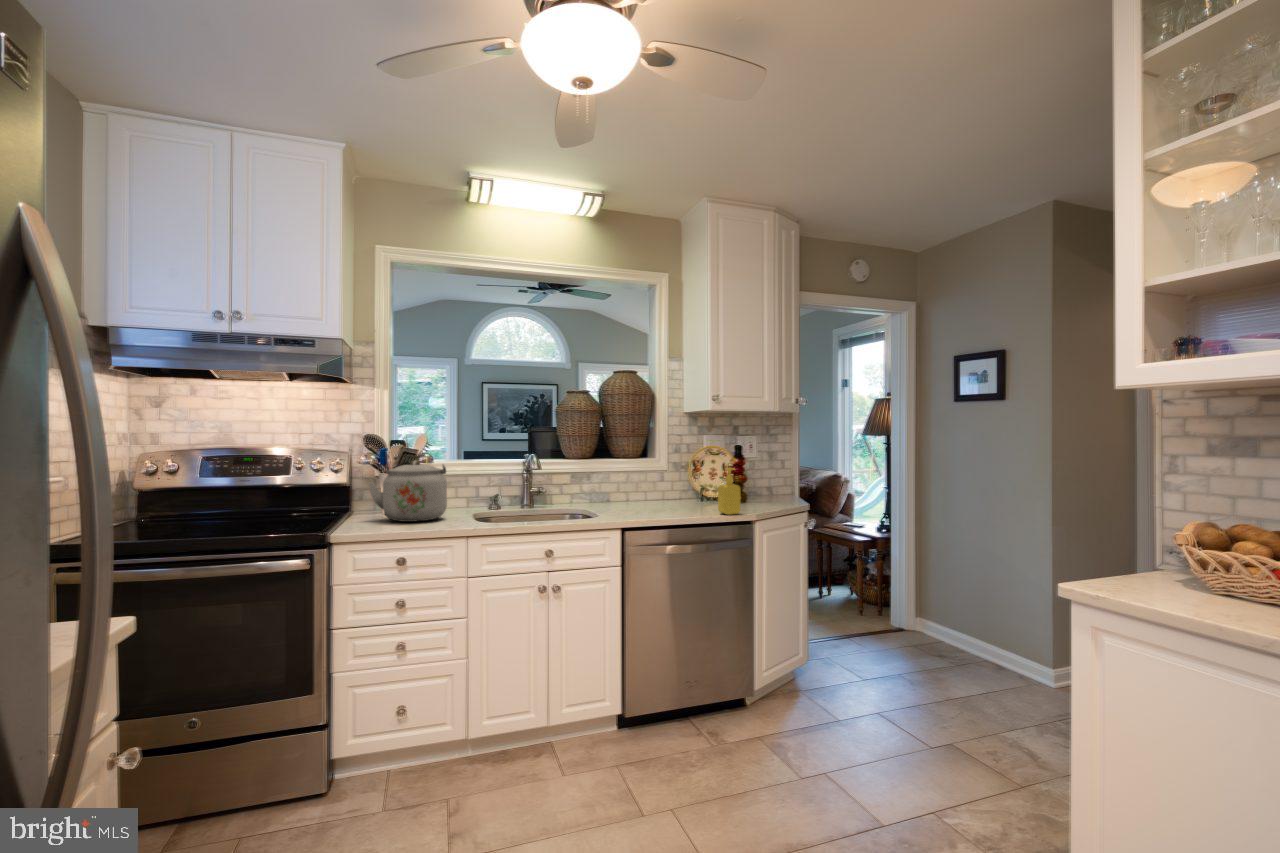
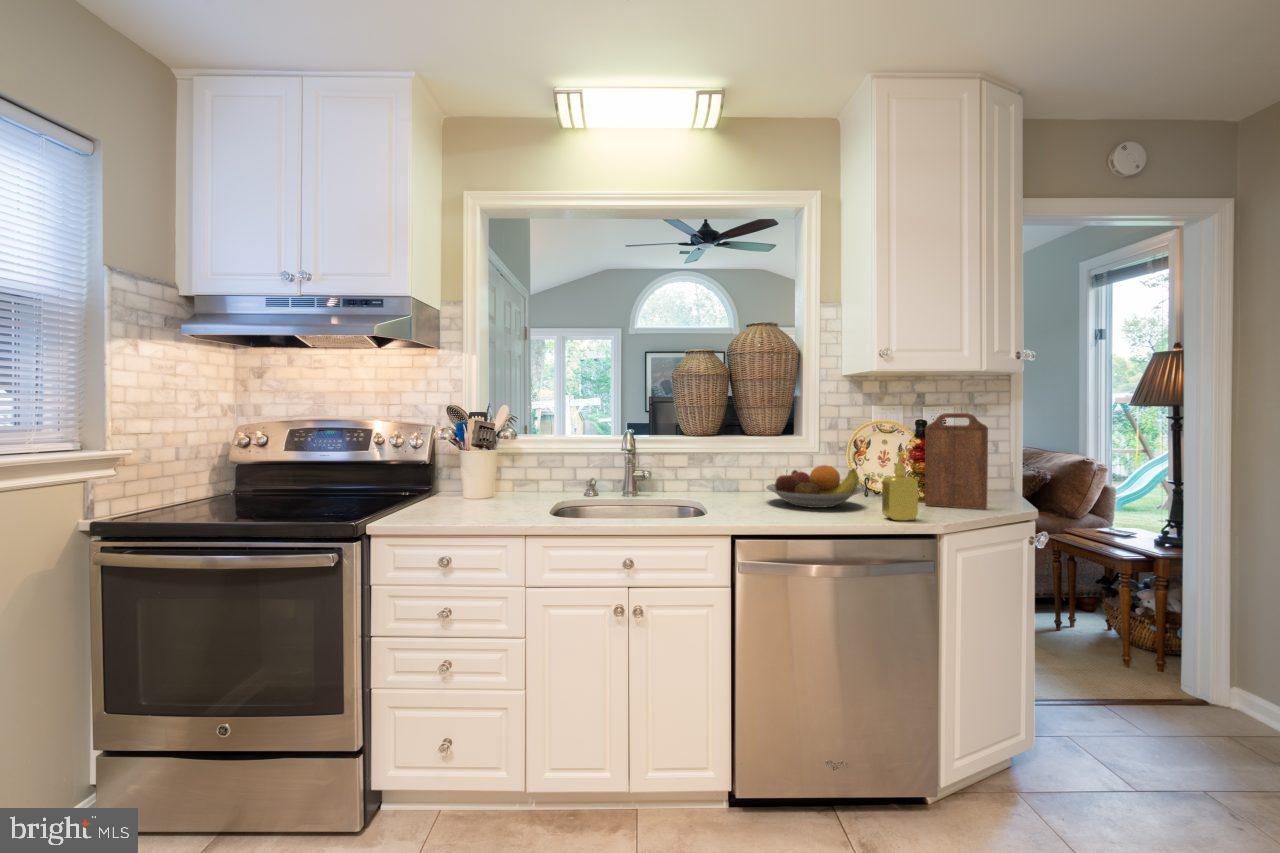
cutting board: none [741,441,780,507] -> present [925,413,988,509]
kettle: present [368,461,447,522] -> none [430,437,525,511]
fruit bowl: none [634,479,702,510] -> present [766,465,862,508]

